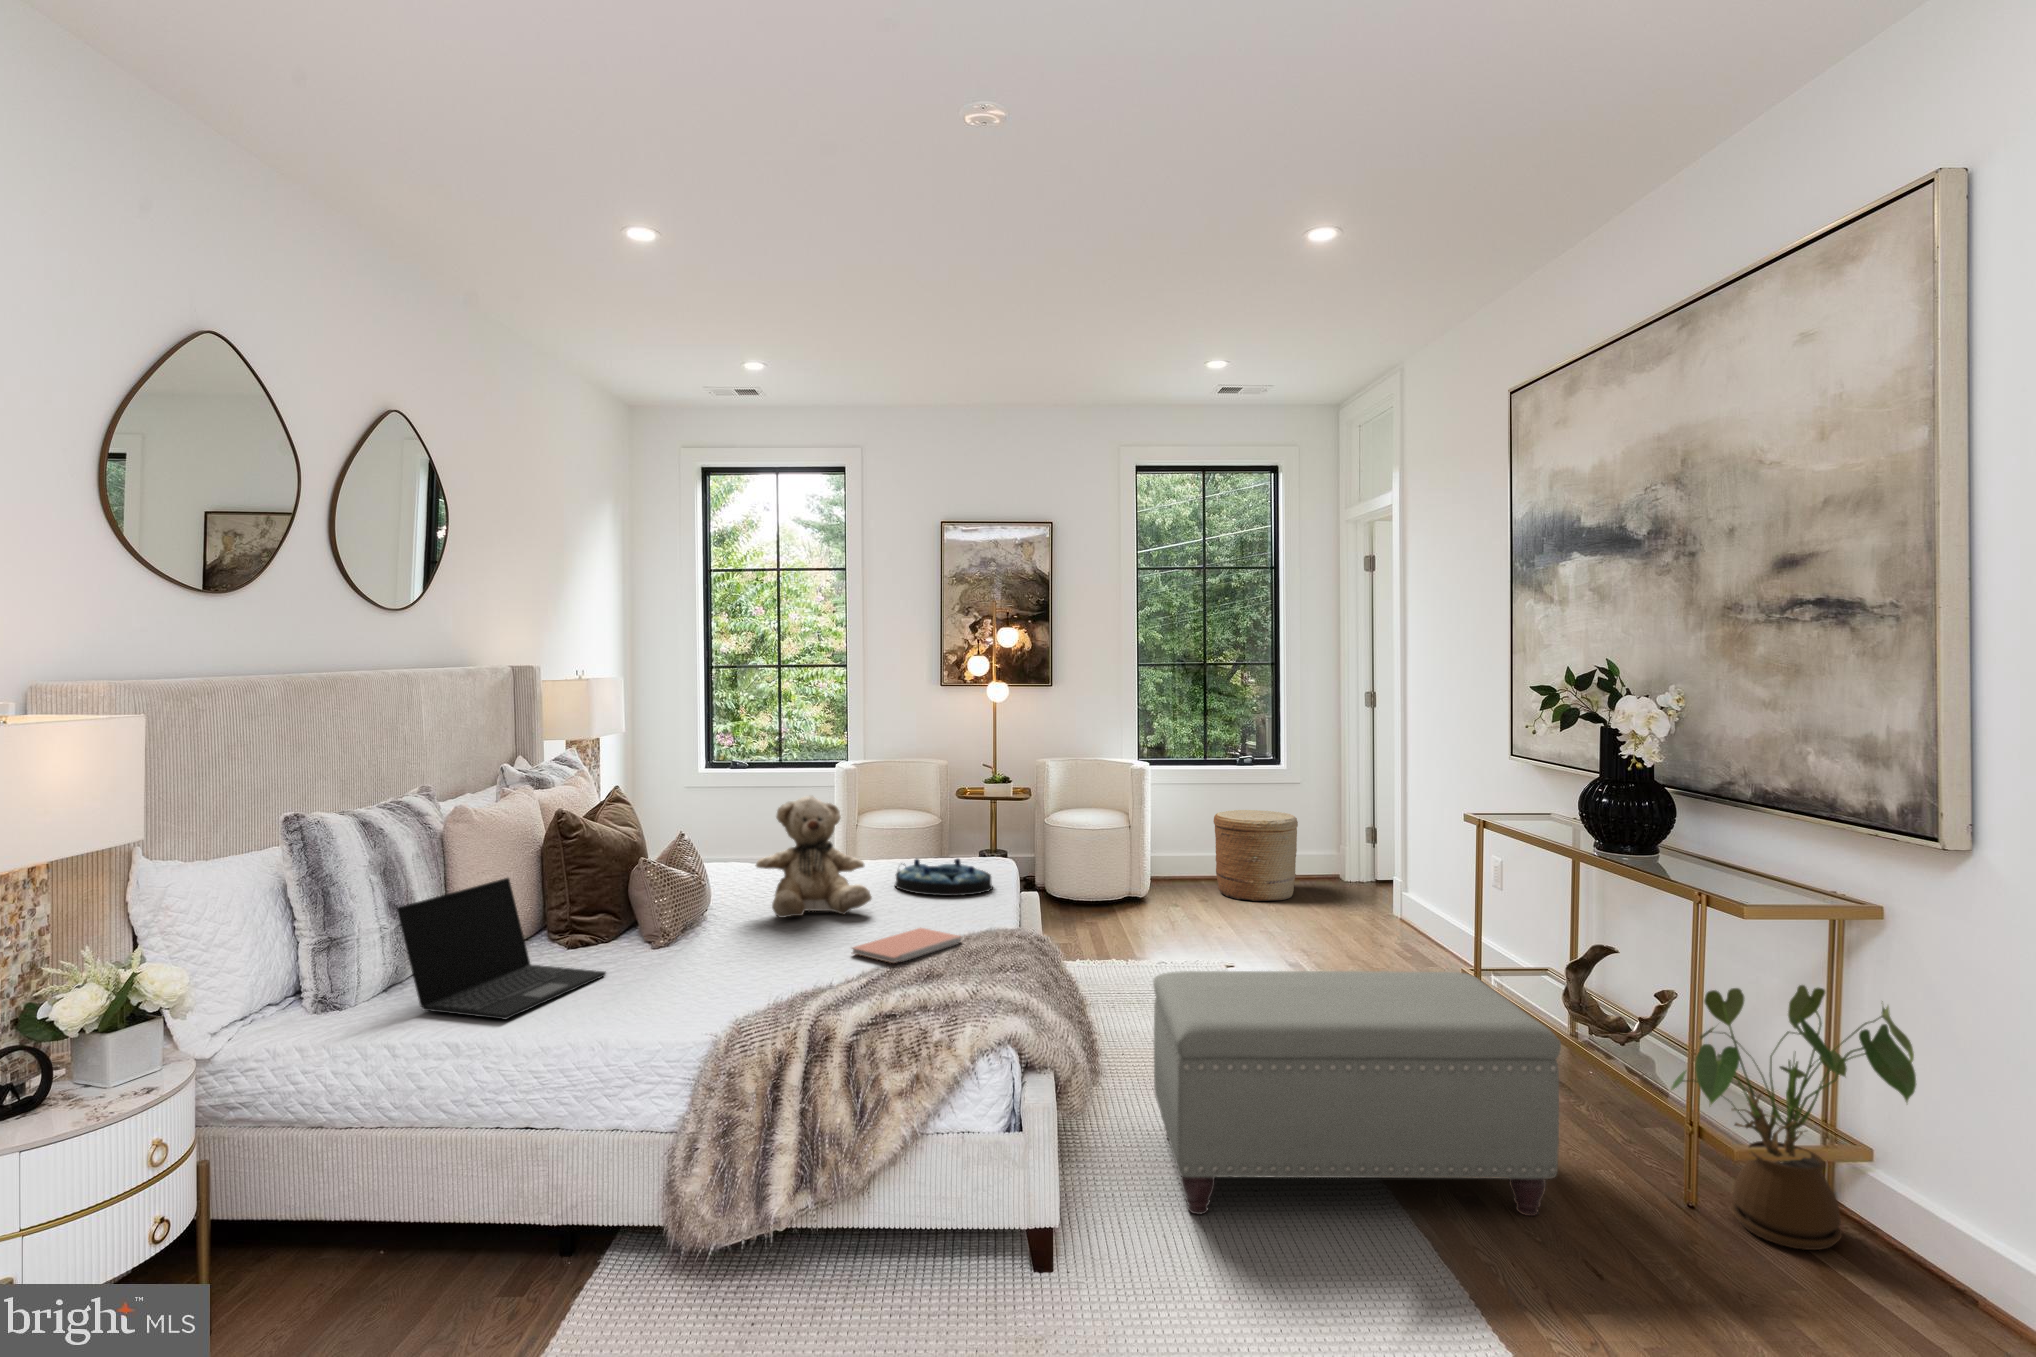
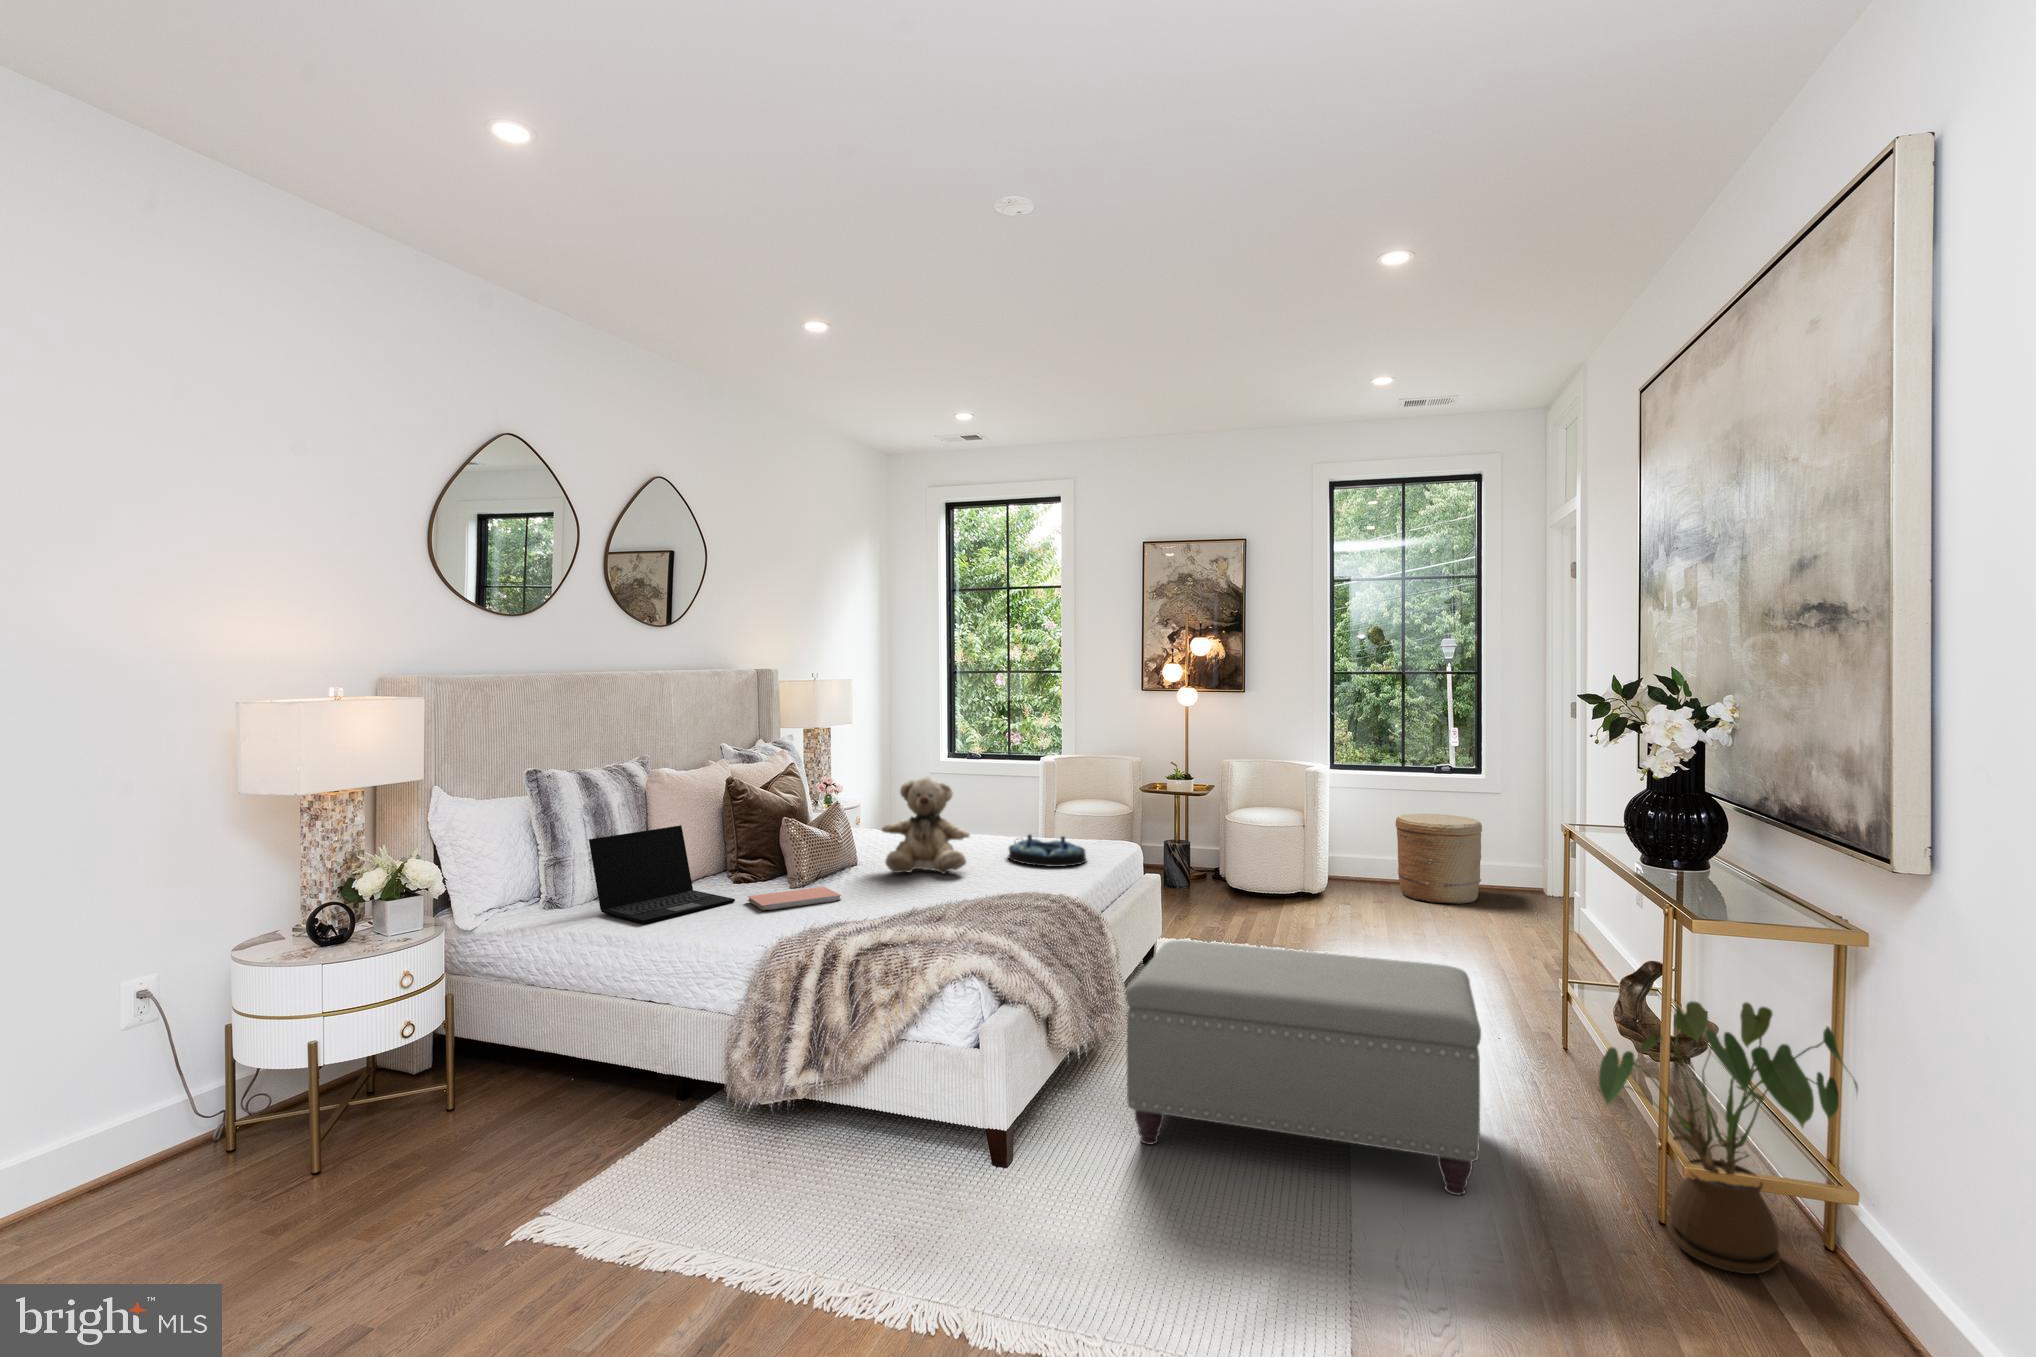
notebook: present [852,928,962,963] -> present [748,887,841,910]

